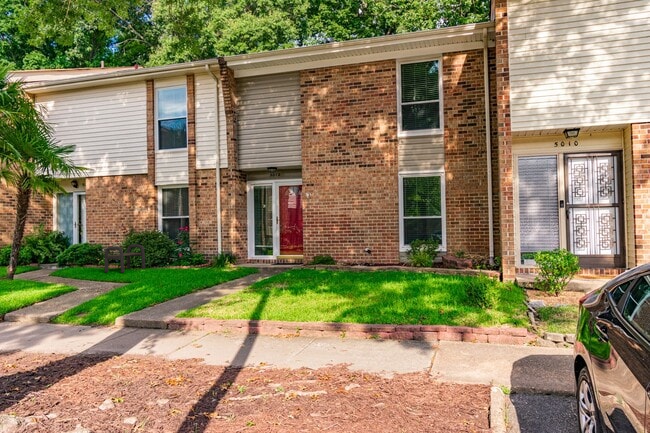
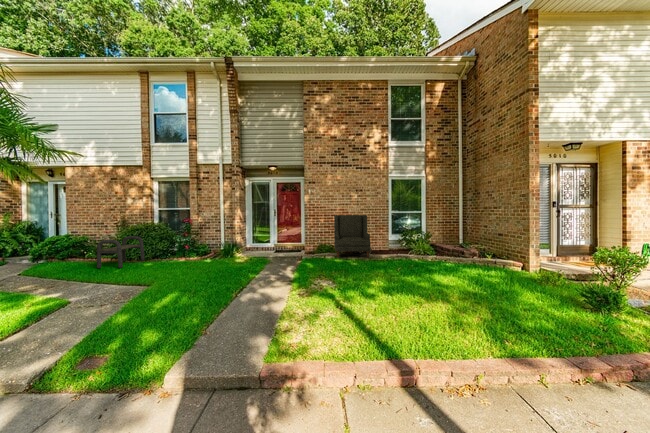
chair: none [324,221,370,269] -> present [334,215,371,257]

